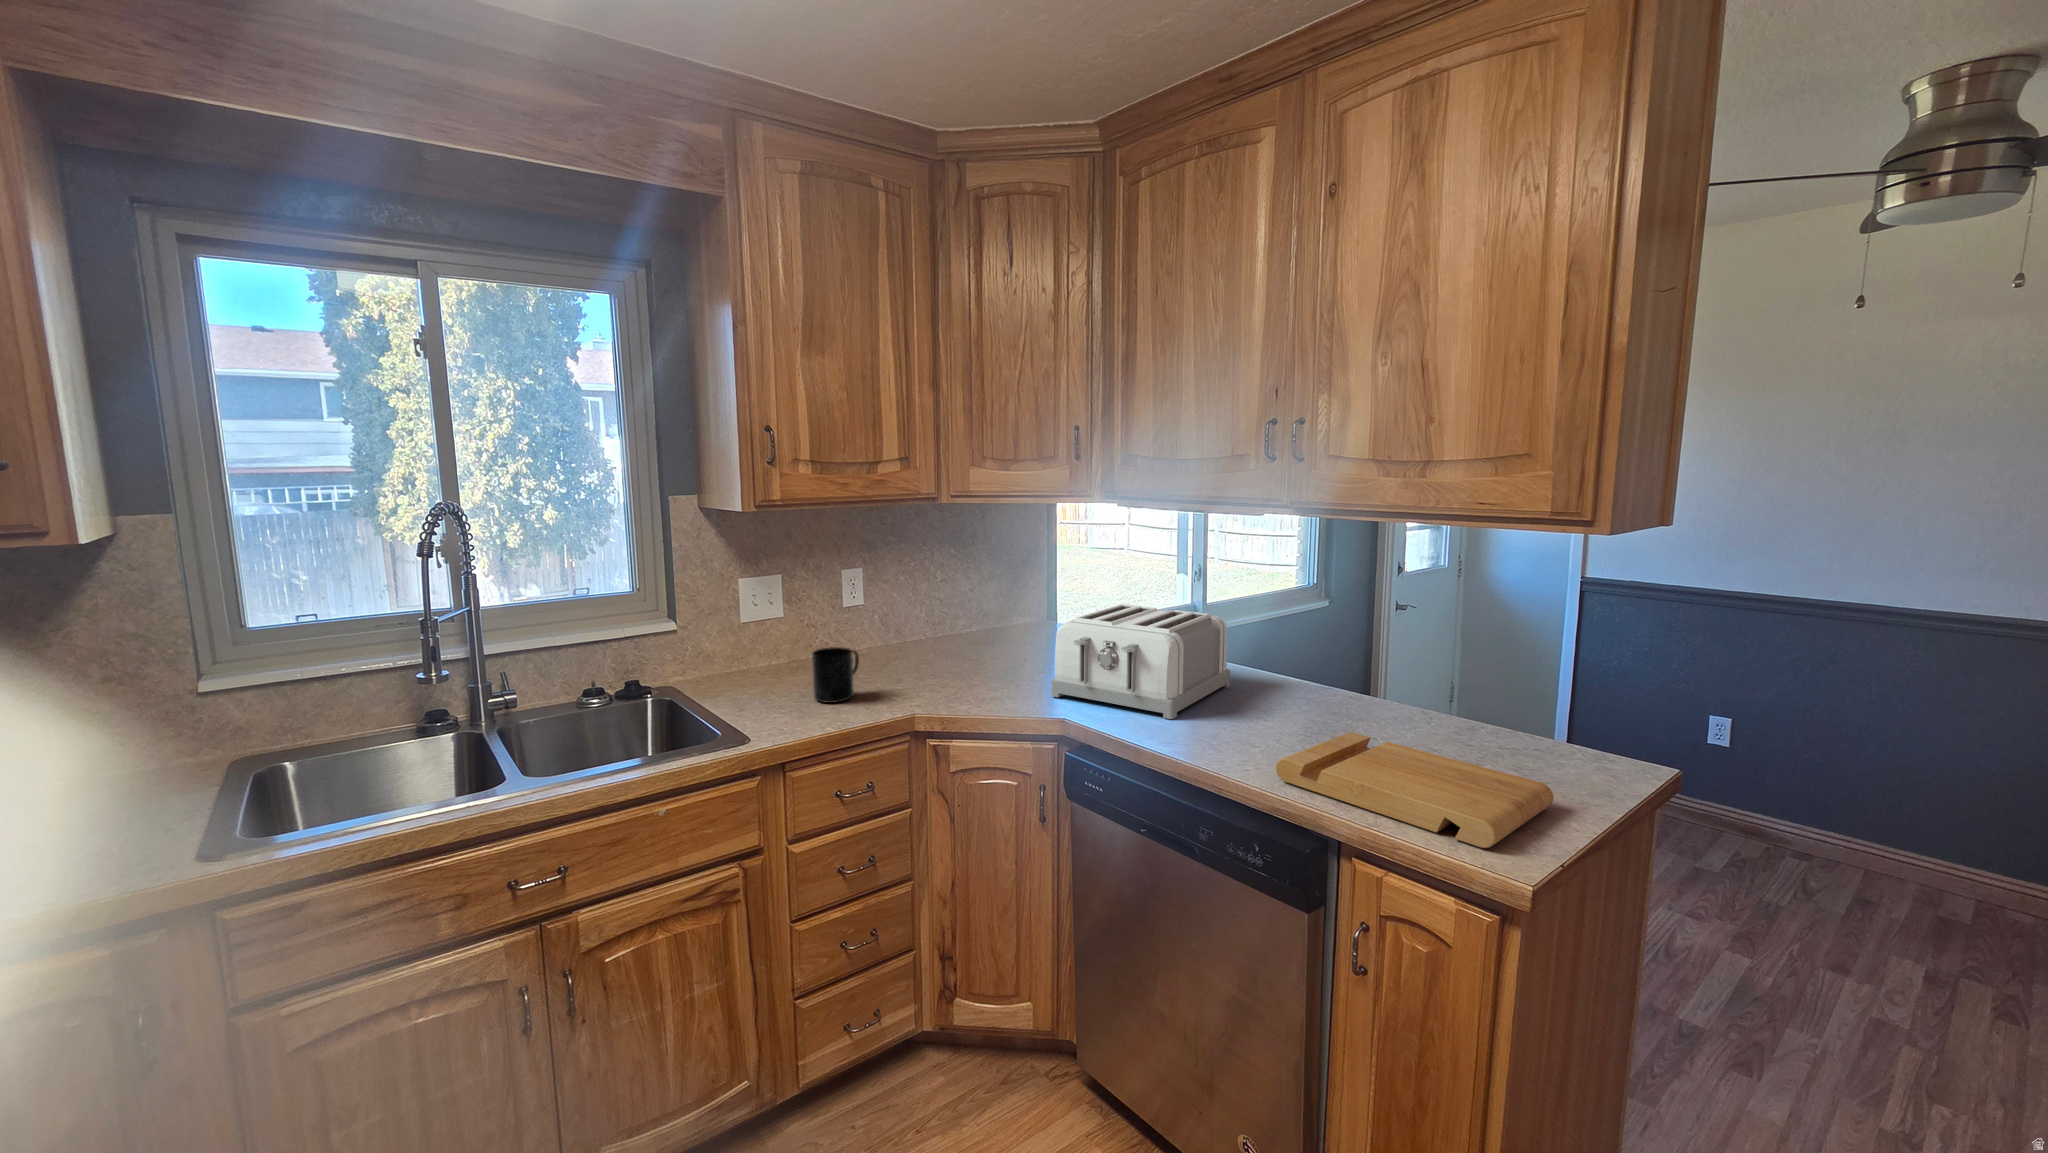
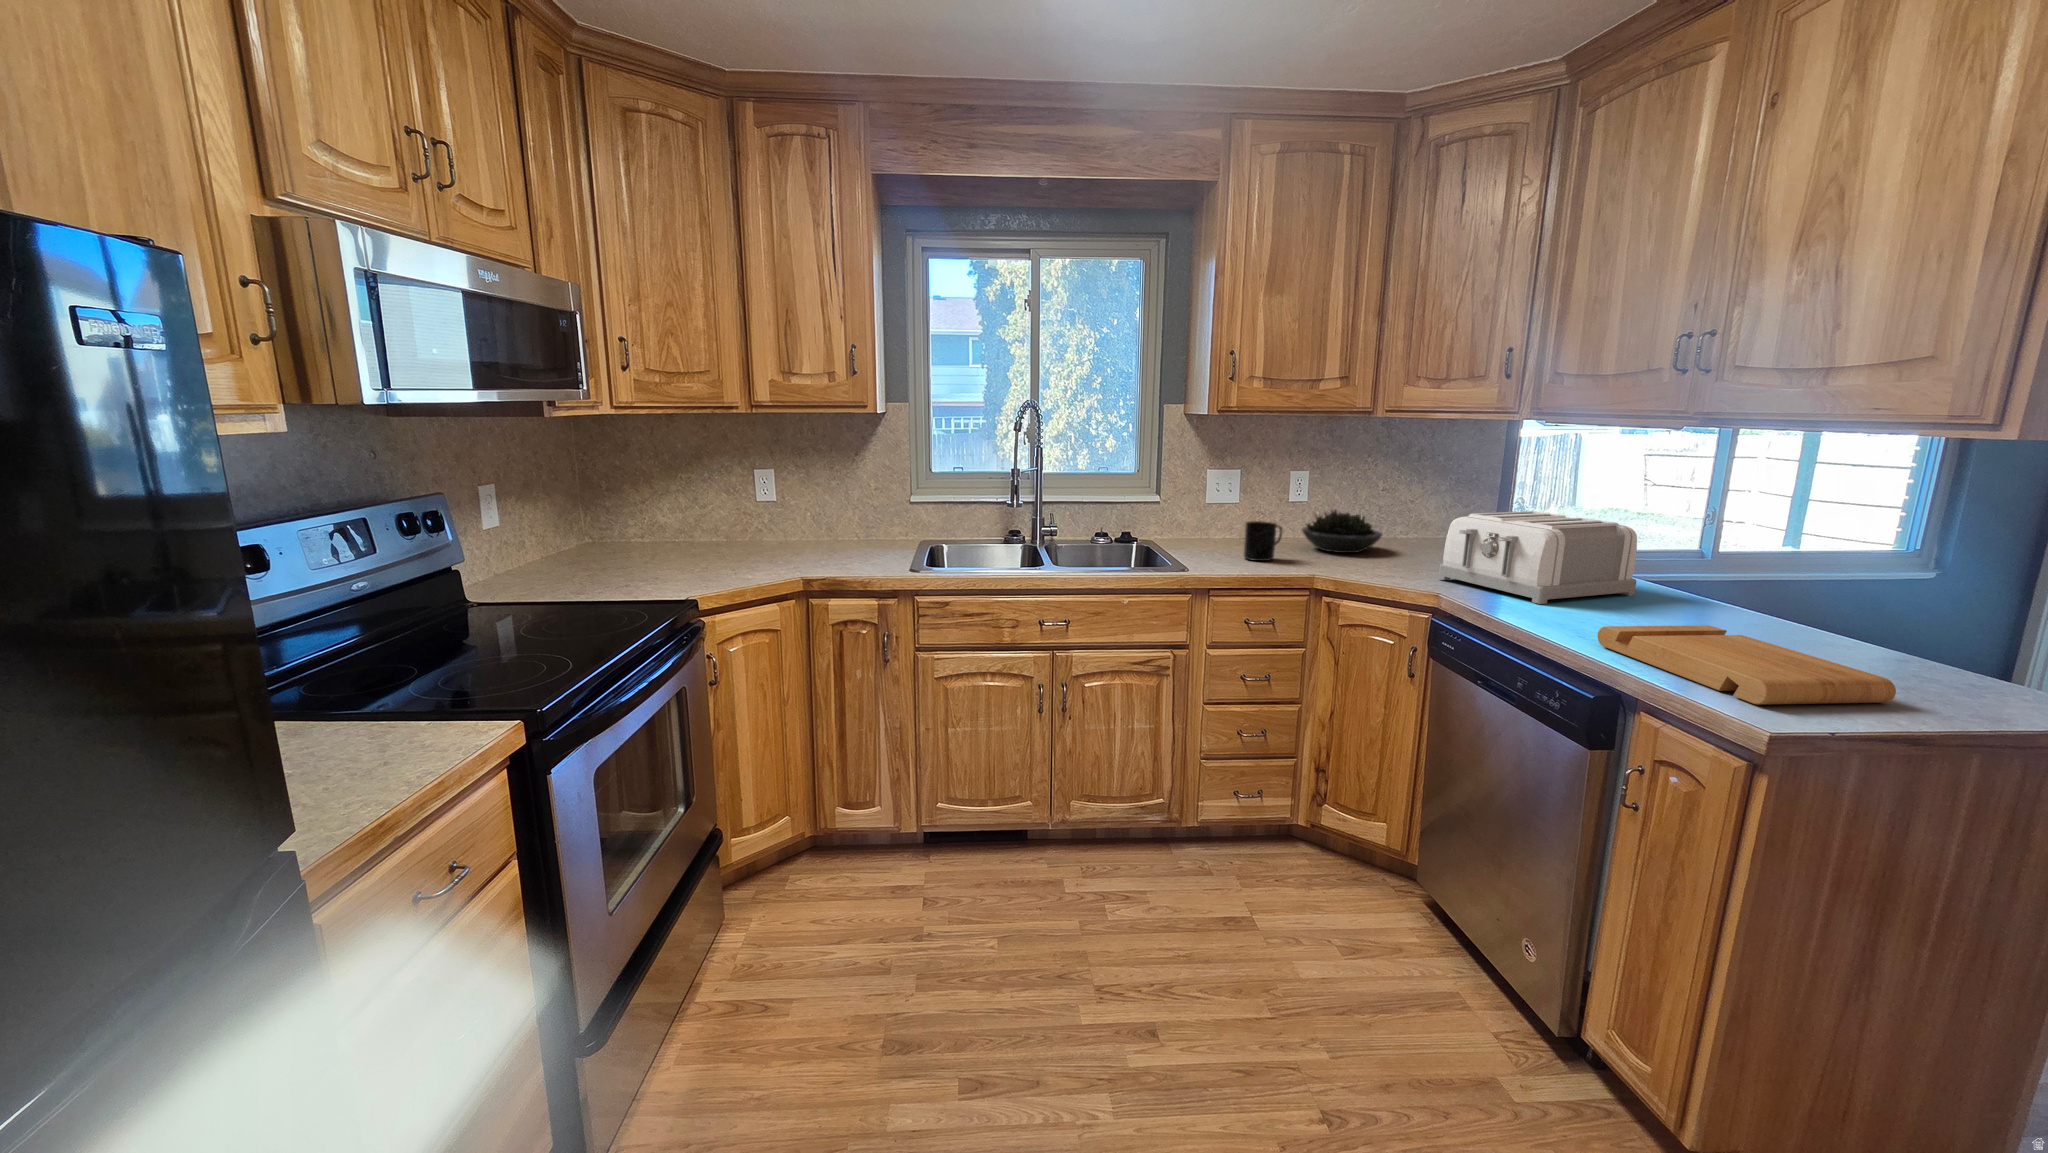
succulent plant: none [871,615,965,669] -> present [1302,510,1382,553]

